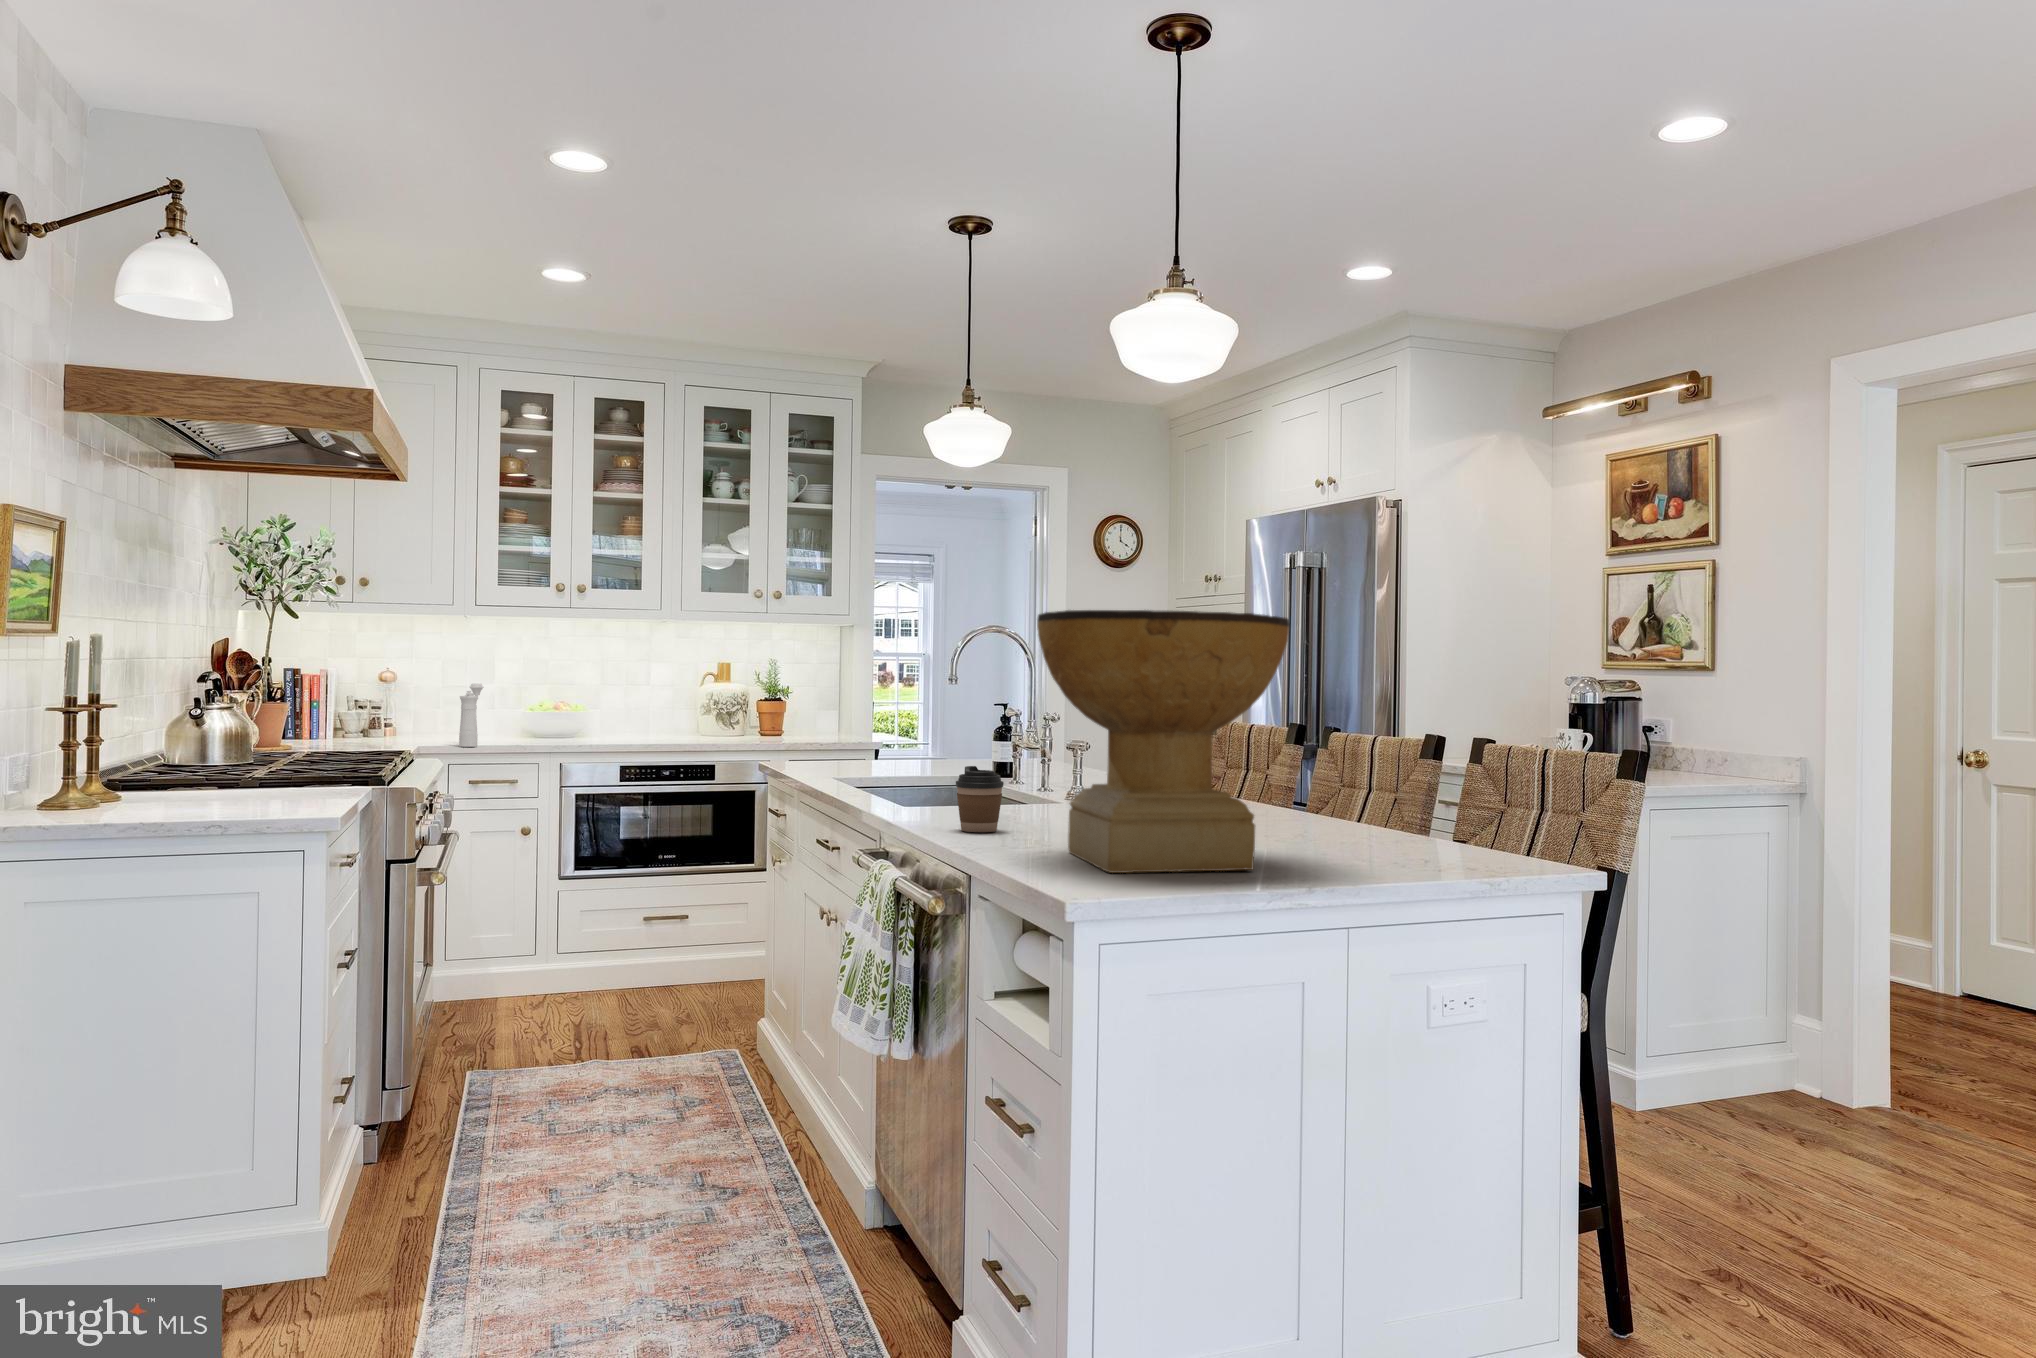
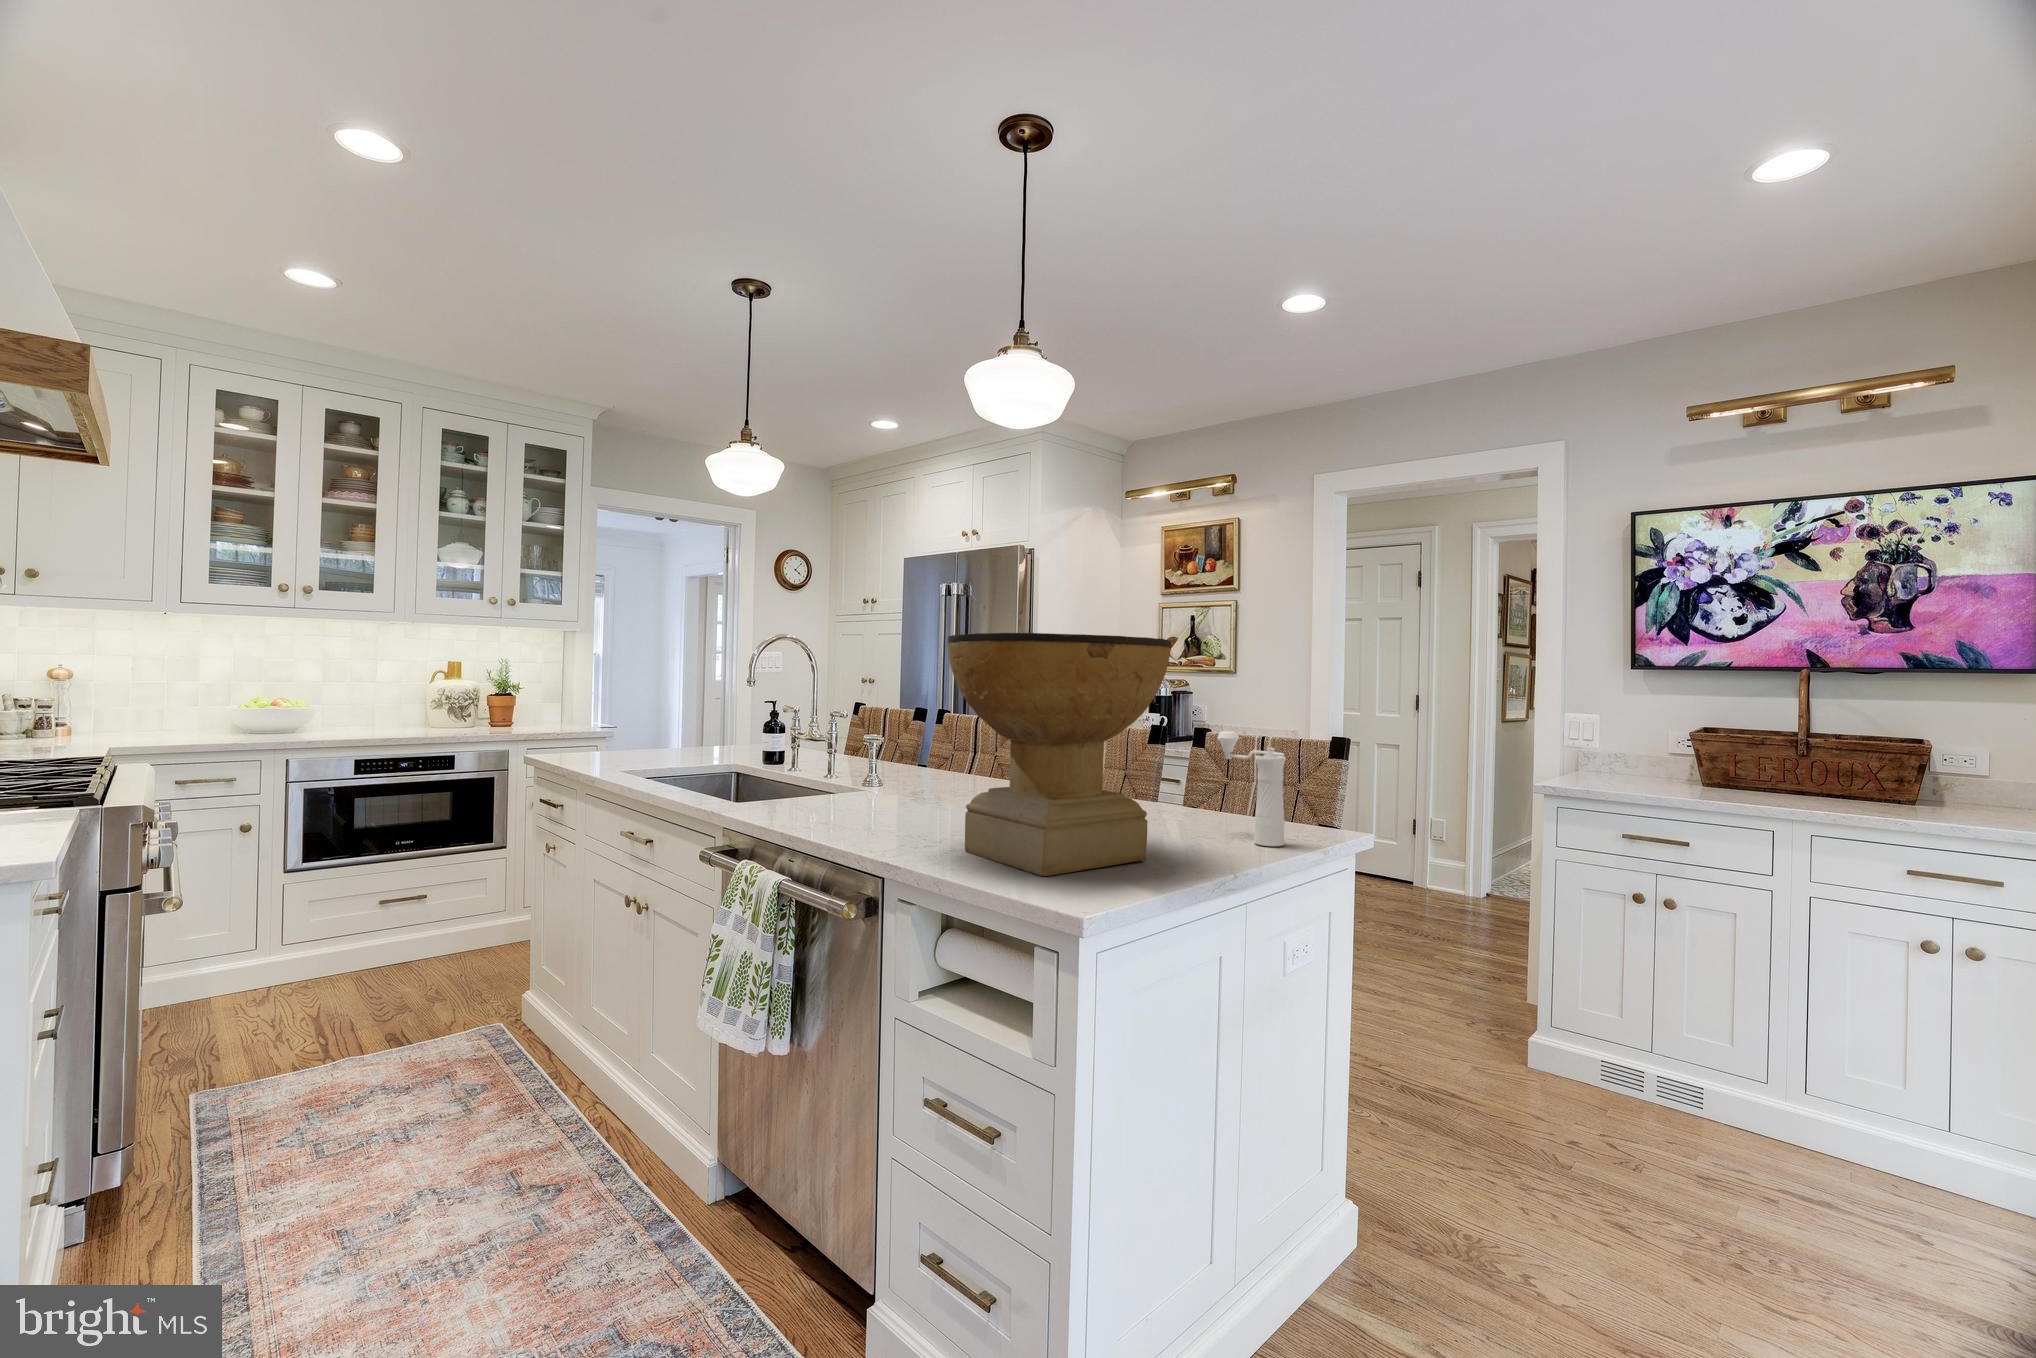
pepper mill: present [459,684,483,747] -> present [1217,731,1286,846]
coffee cup: present [956,766,1004,832] -> none [826,770,871,832]

